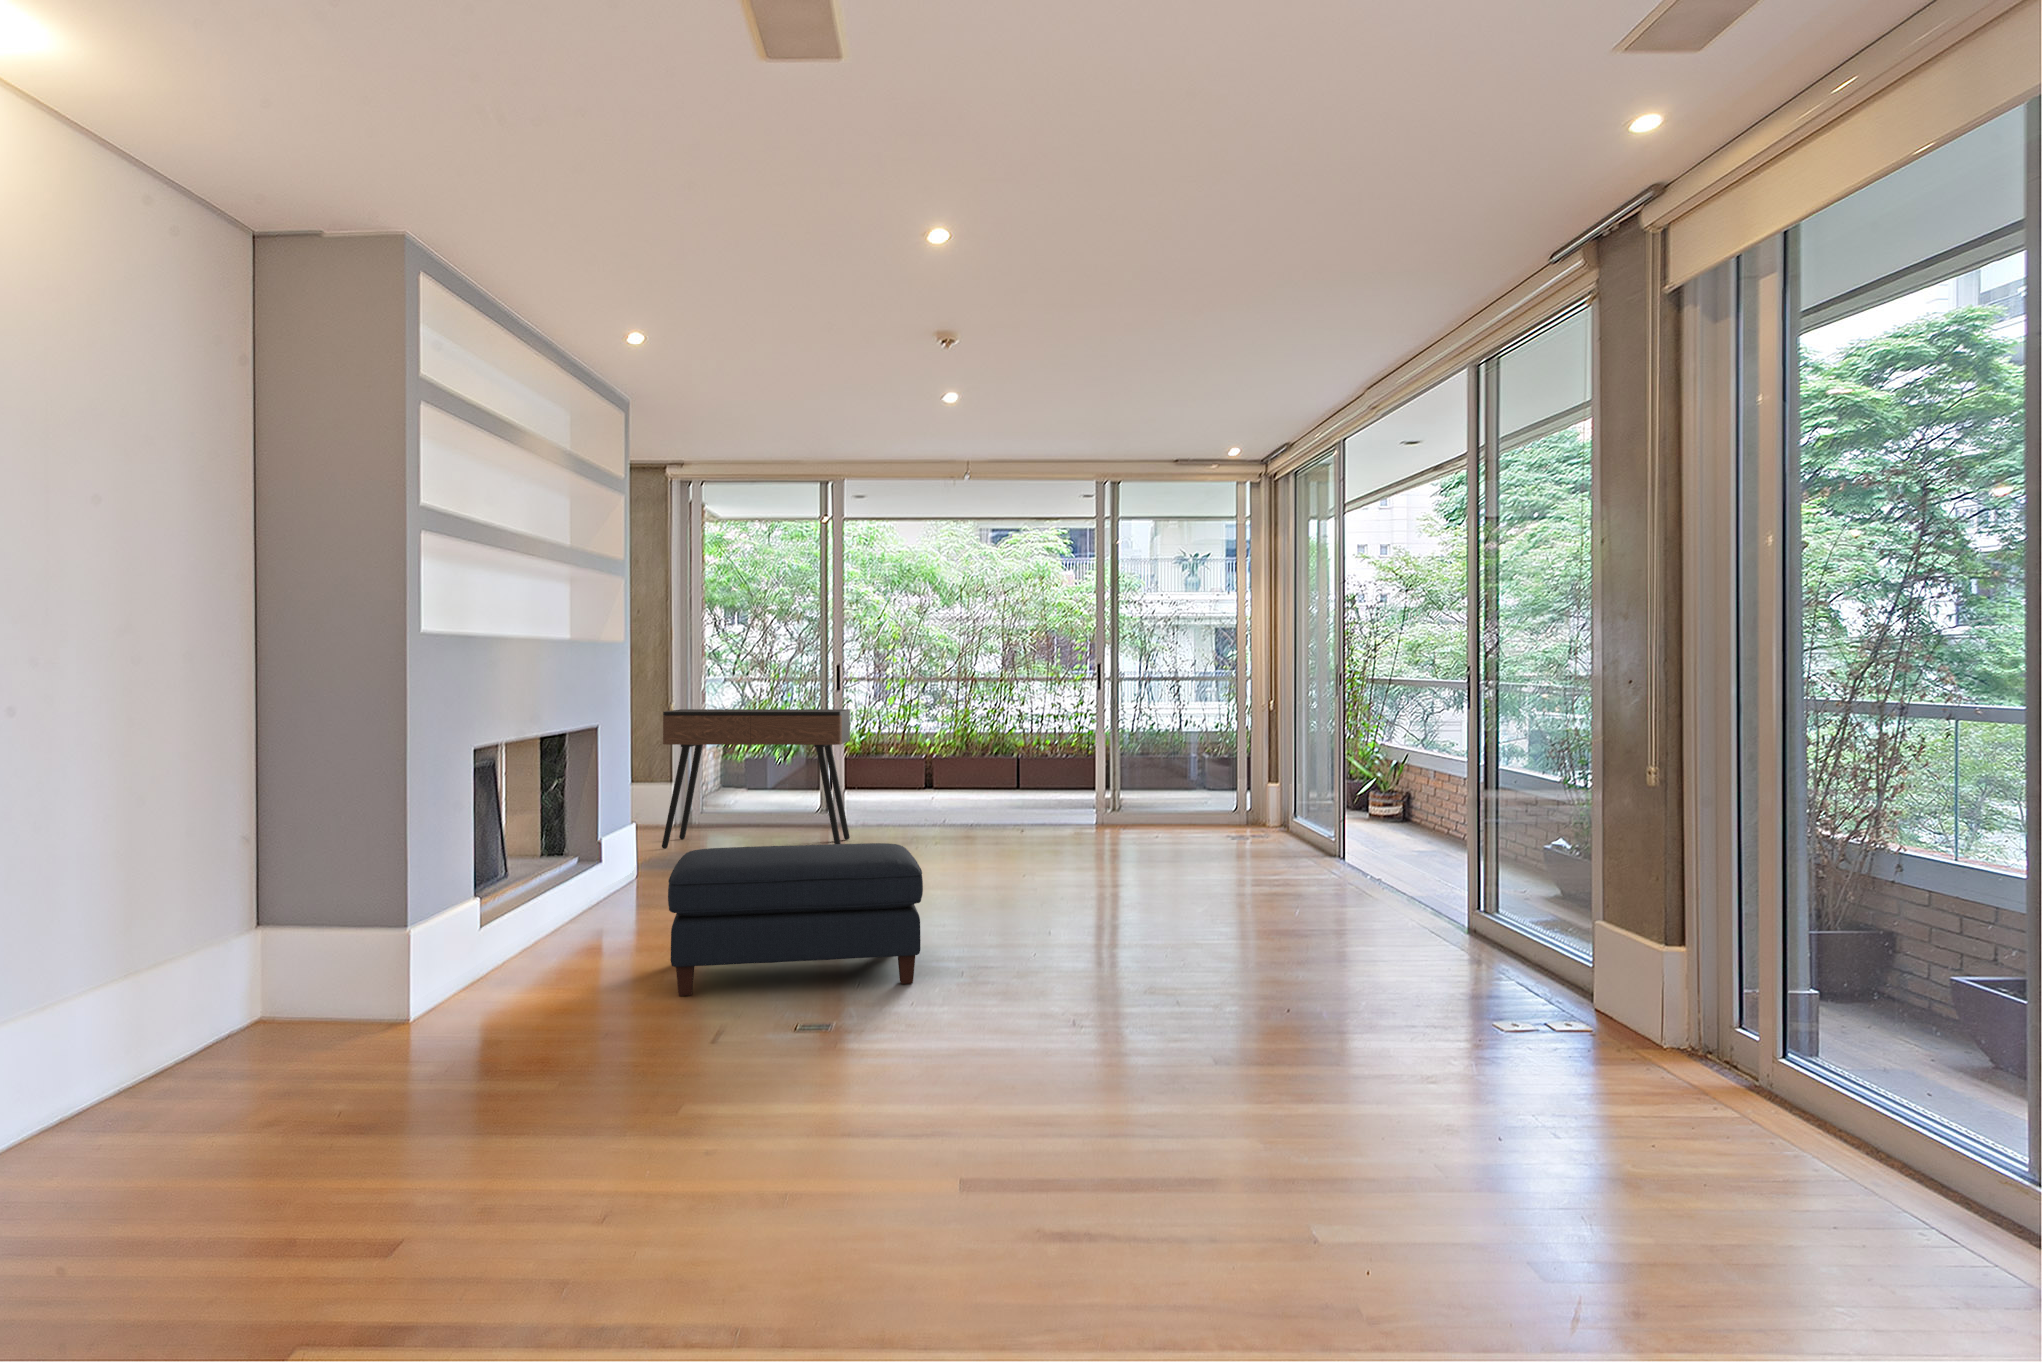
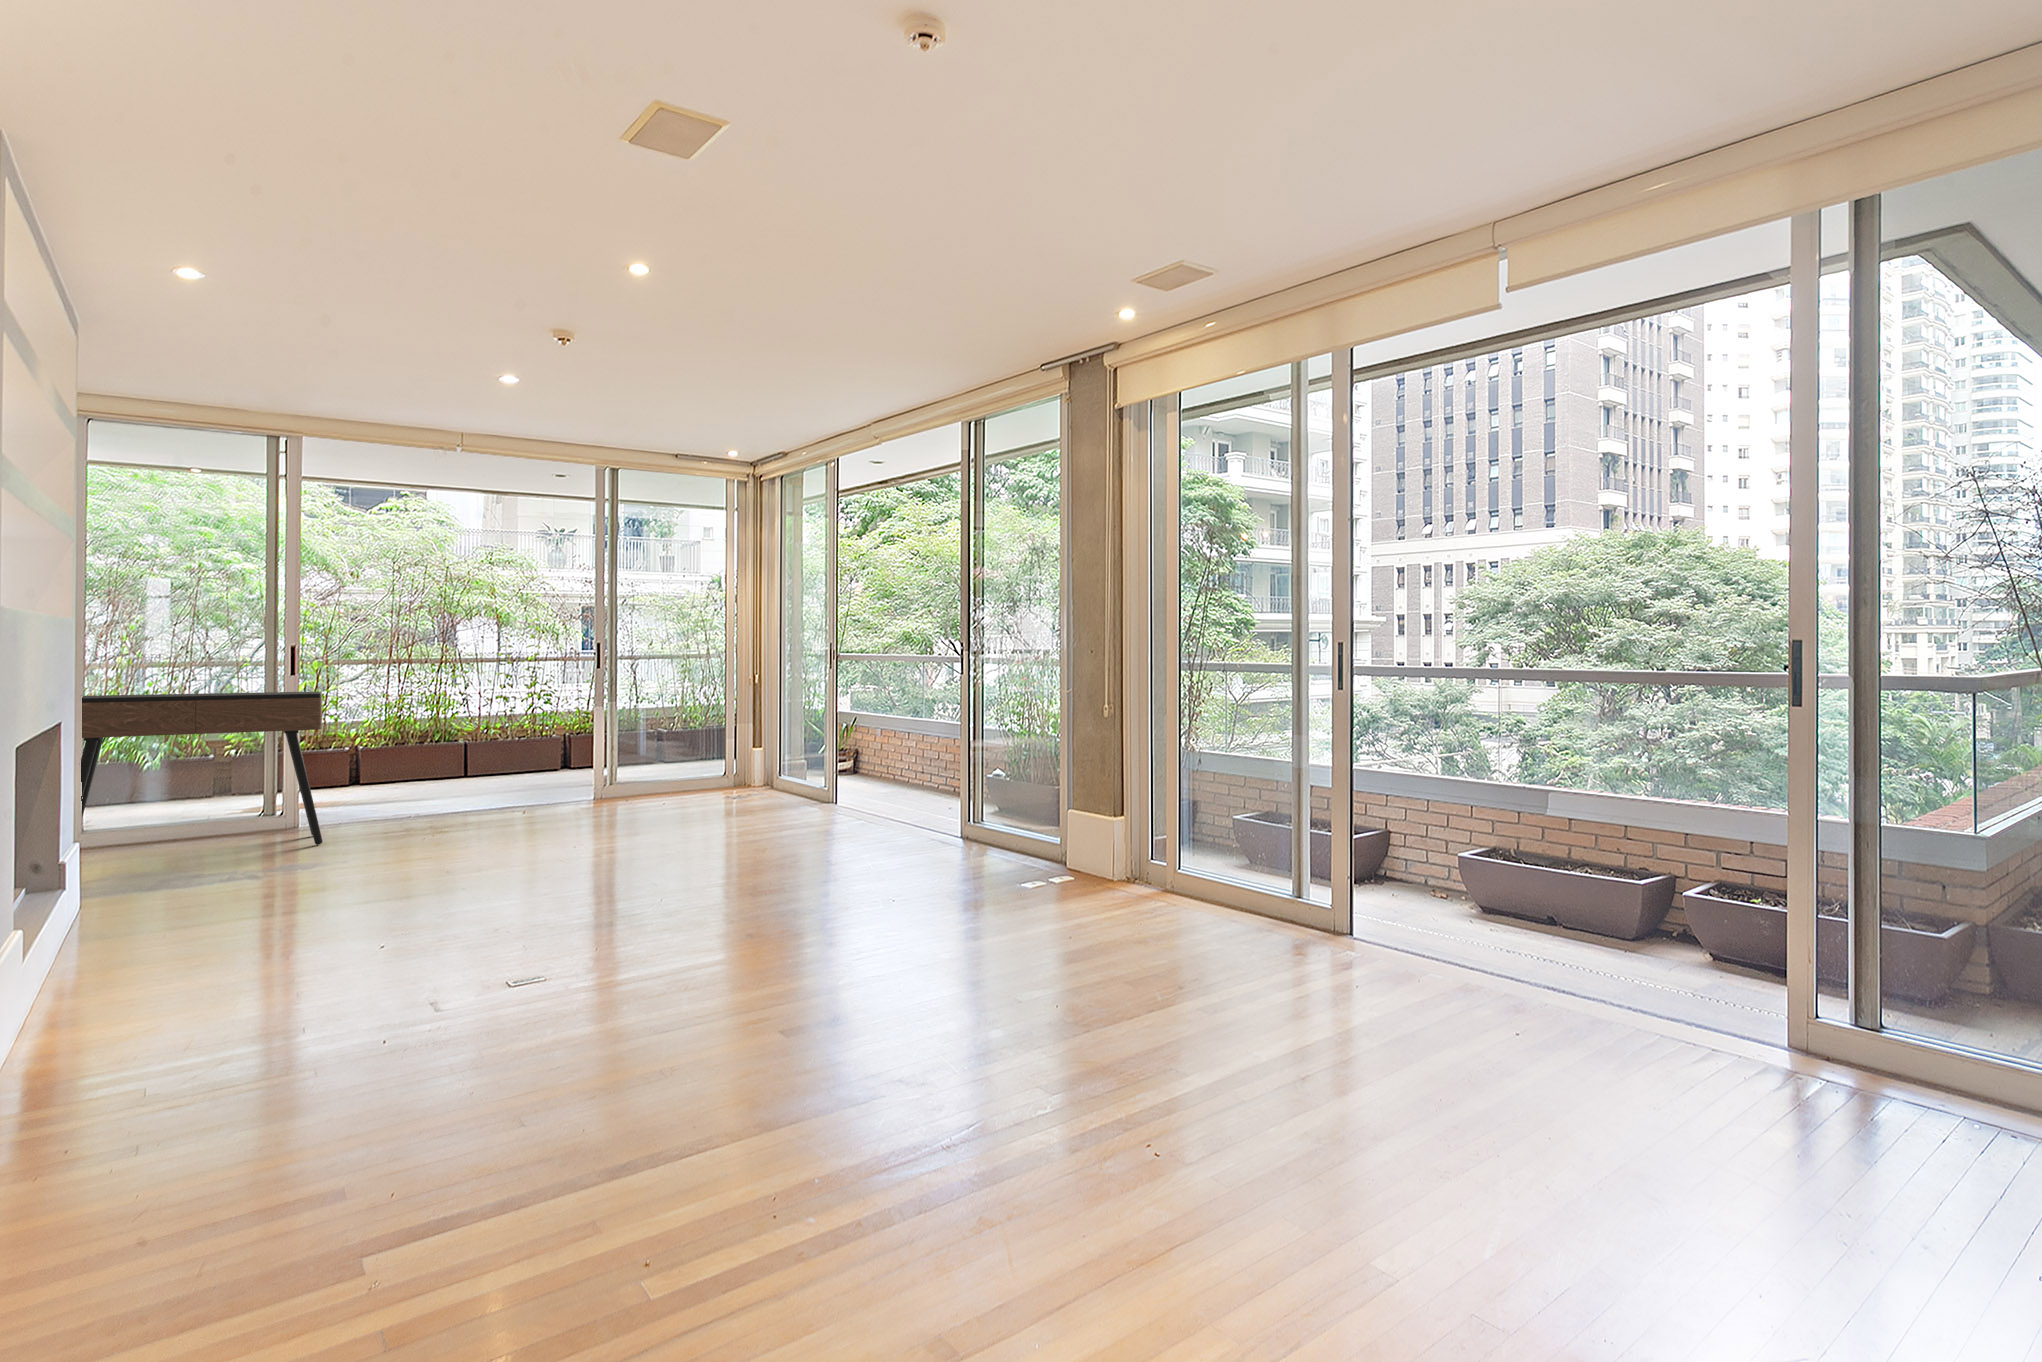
ottoman: present [668,843,923,996] -> none [281,810,579,972]

